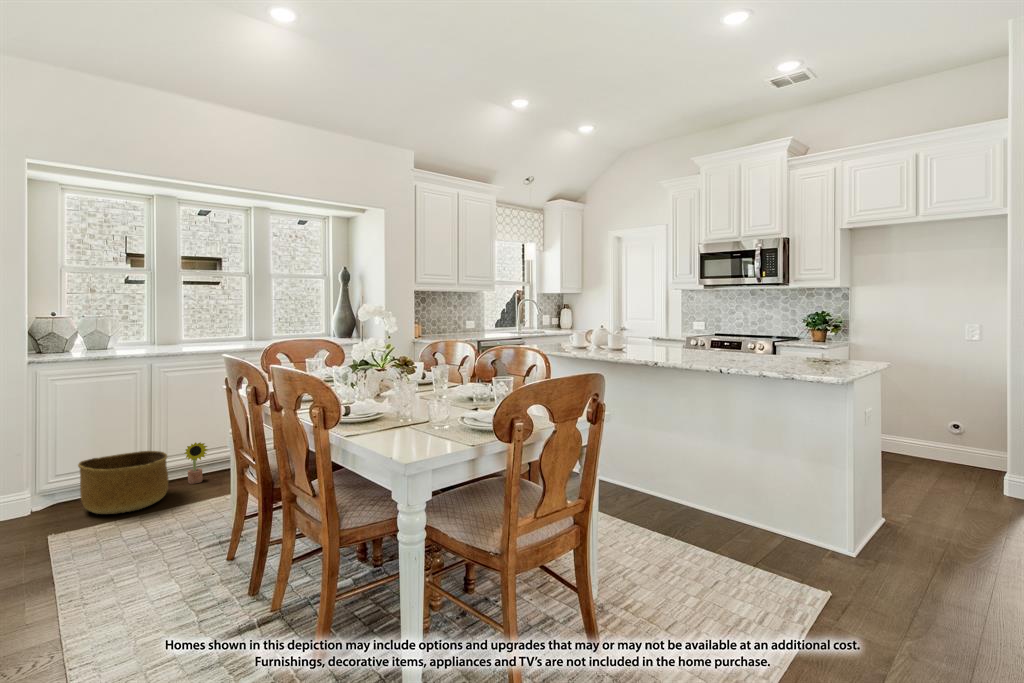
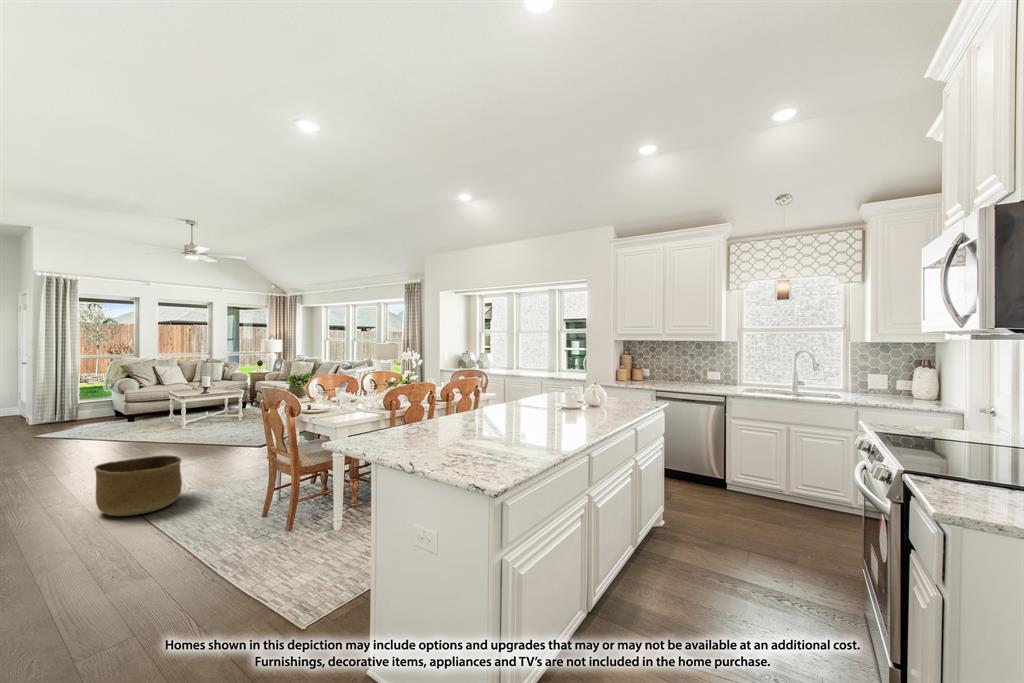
decorative plant: present [185,442,208,484] -> none [198,447,222,487]

